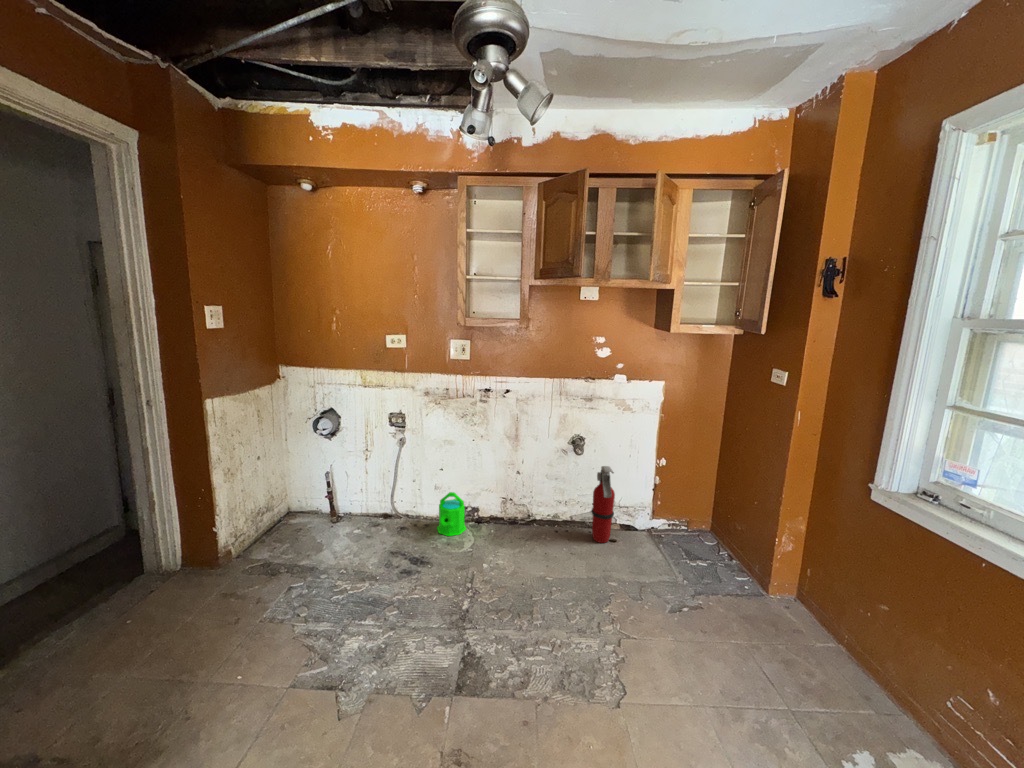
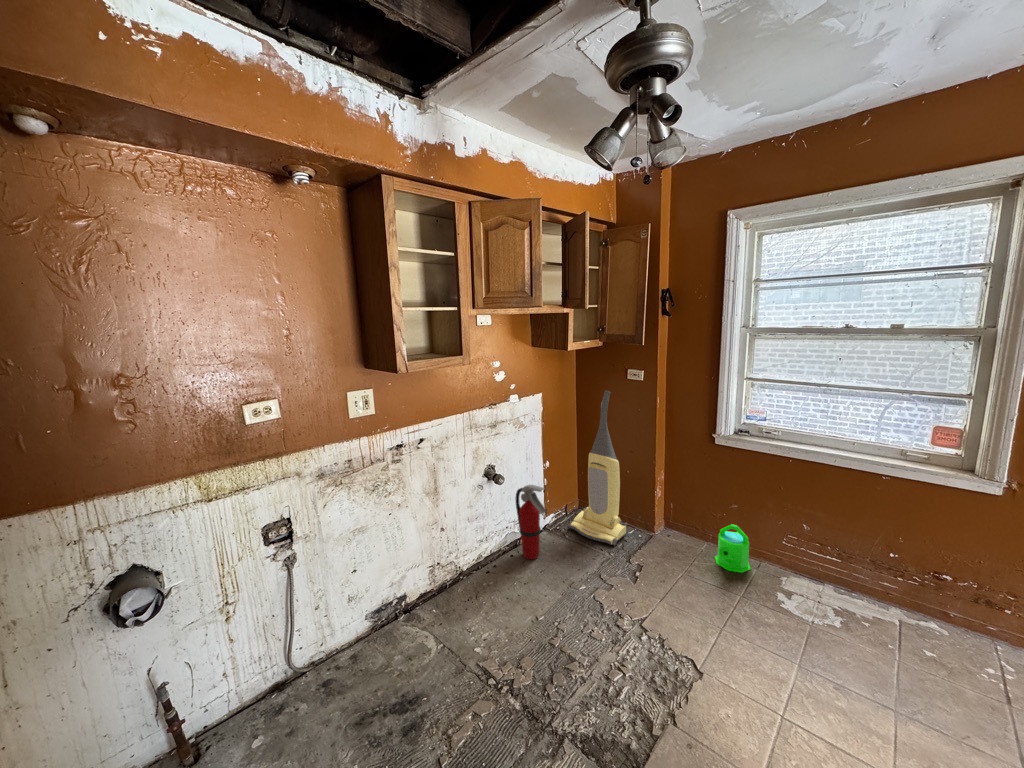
vacuum cleaner: none [668,390,744,577] -> present [569,391,627,545]
watering can: present [437,492,466,536] -> present [715,524,751,573]

